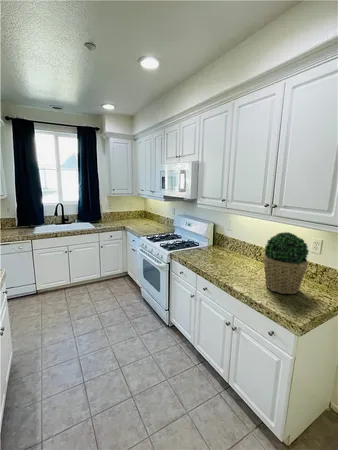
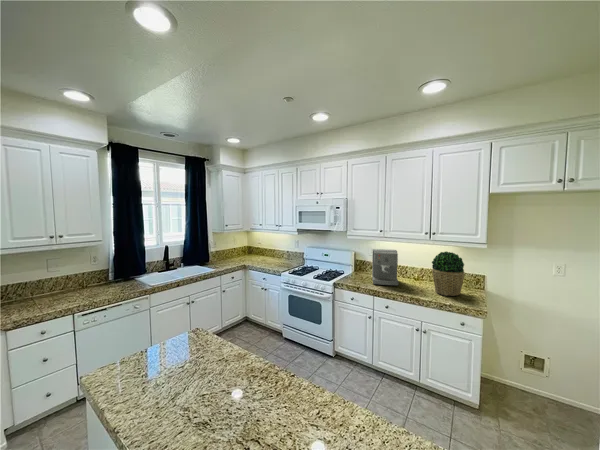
coffee maker: none [205,221,244,268] -> present [372,249,398,286]

